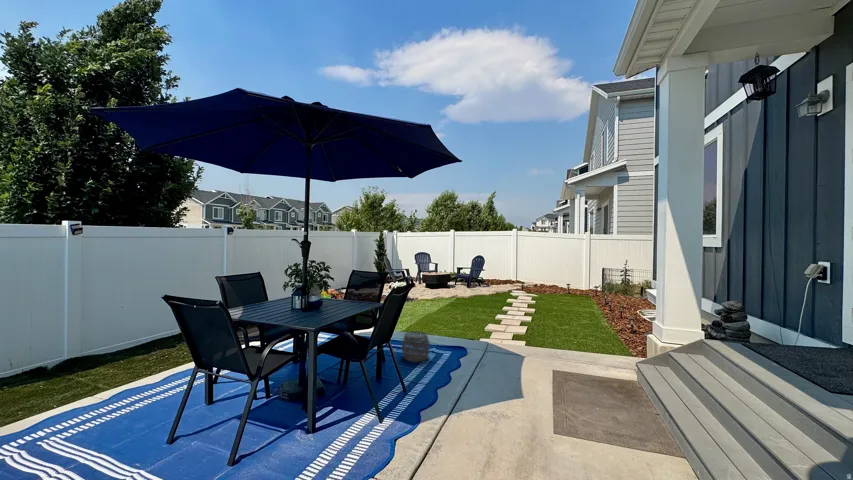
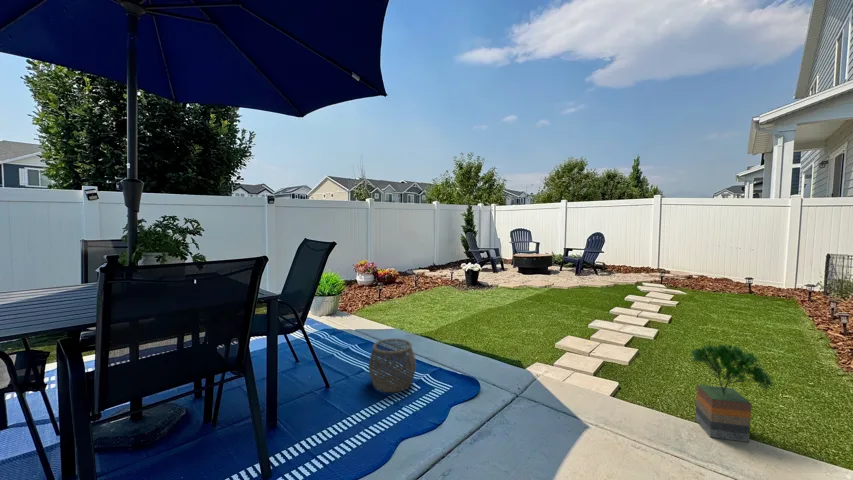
potted tree: none [560,315,592,357] -> present [691,344,773,442]

